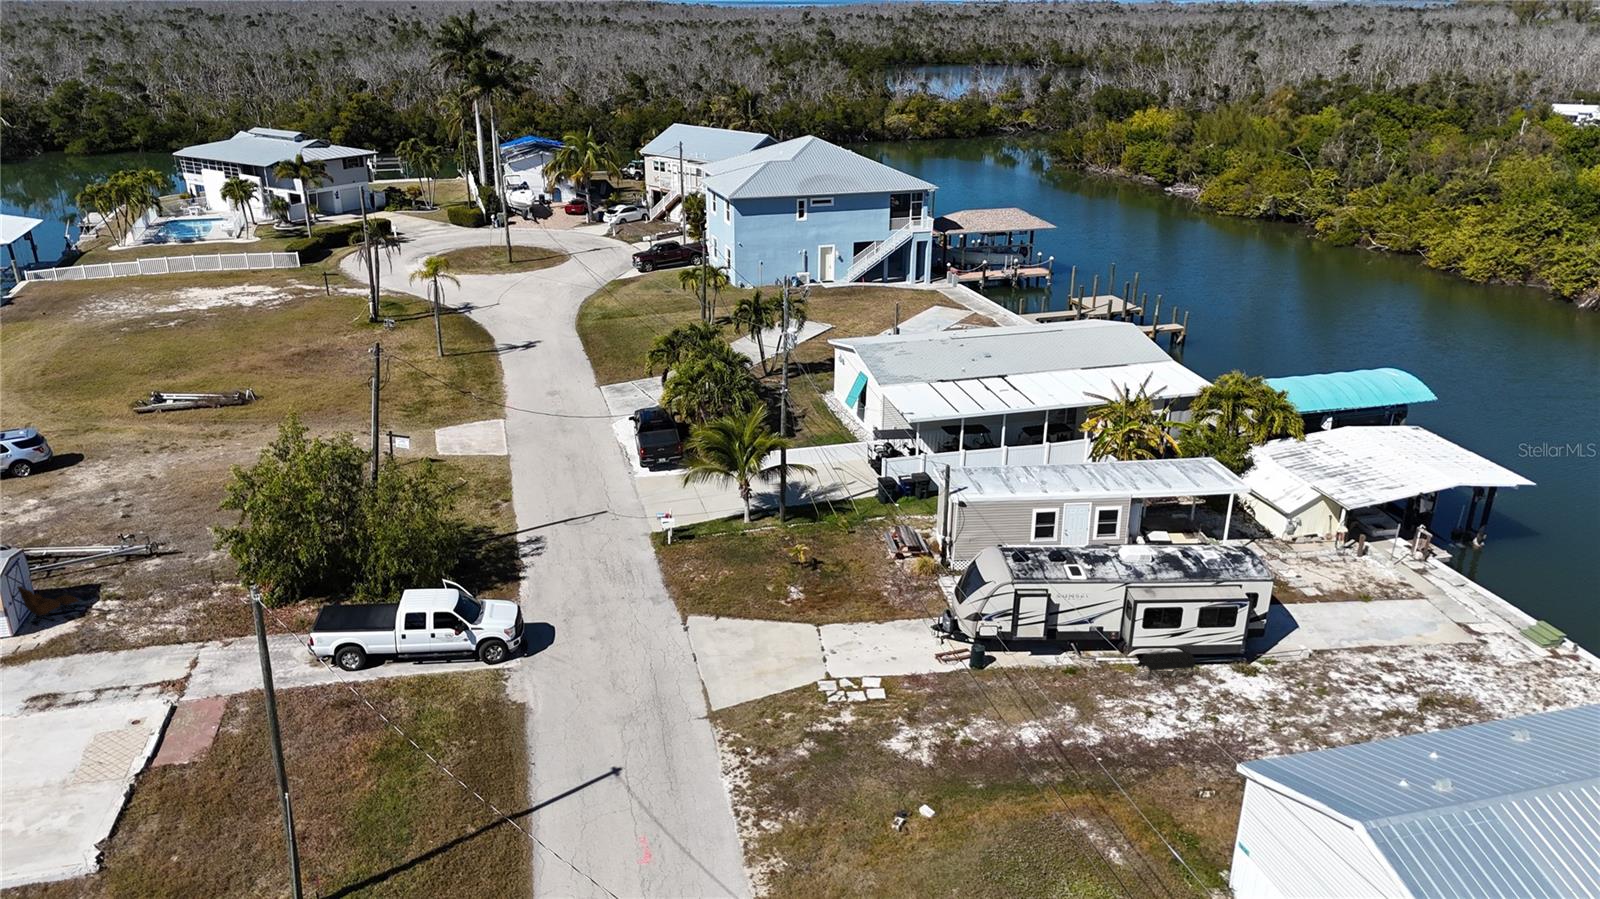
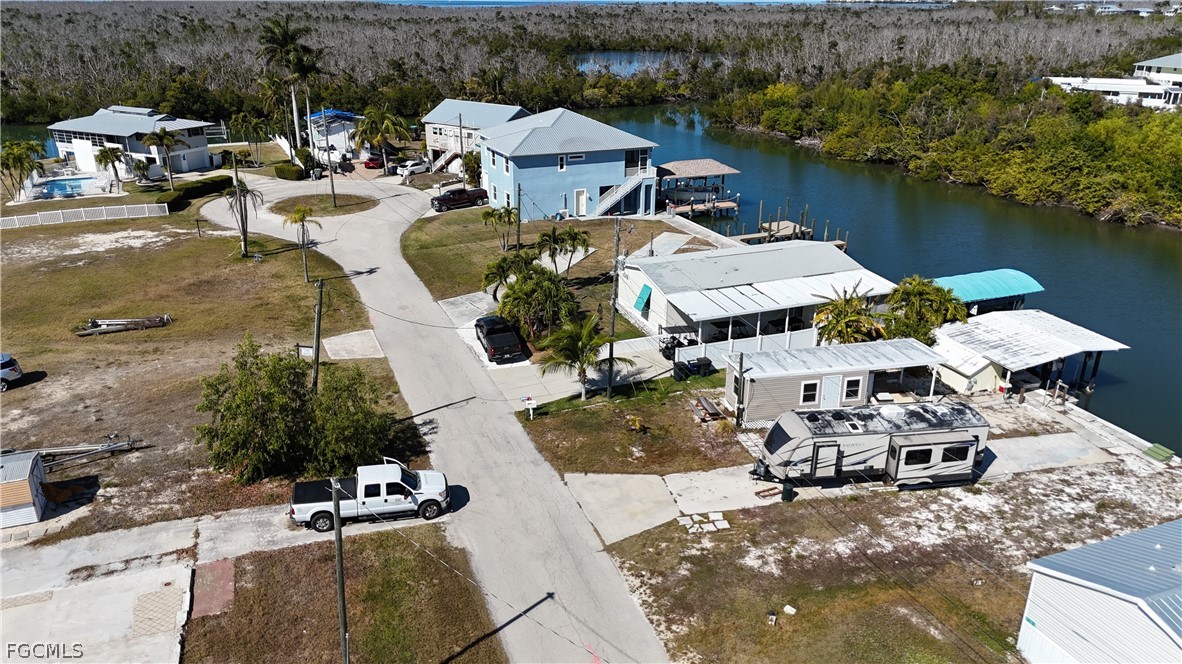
bench: present [1142,651,1196,679] -> none [902,479,941,502]

